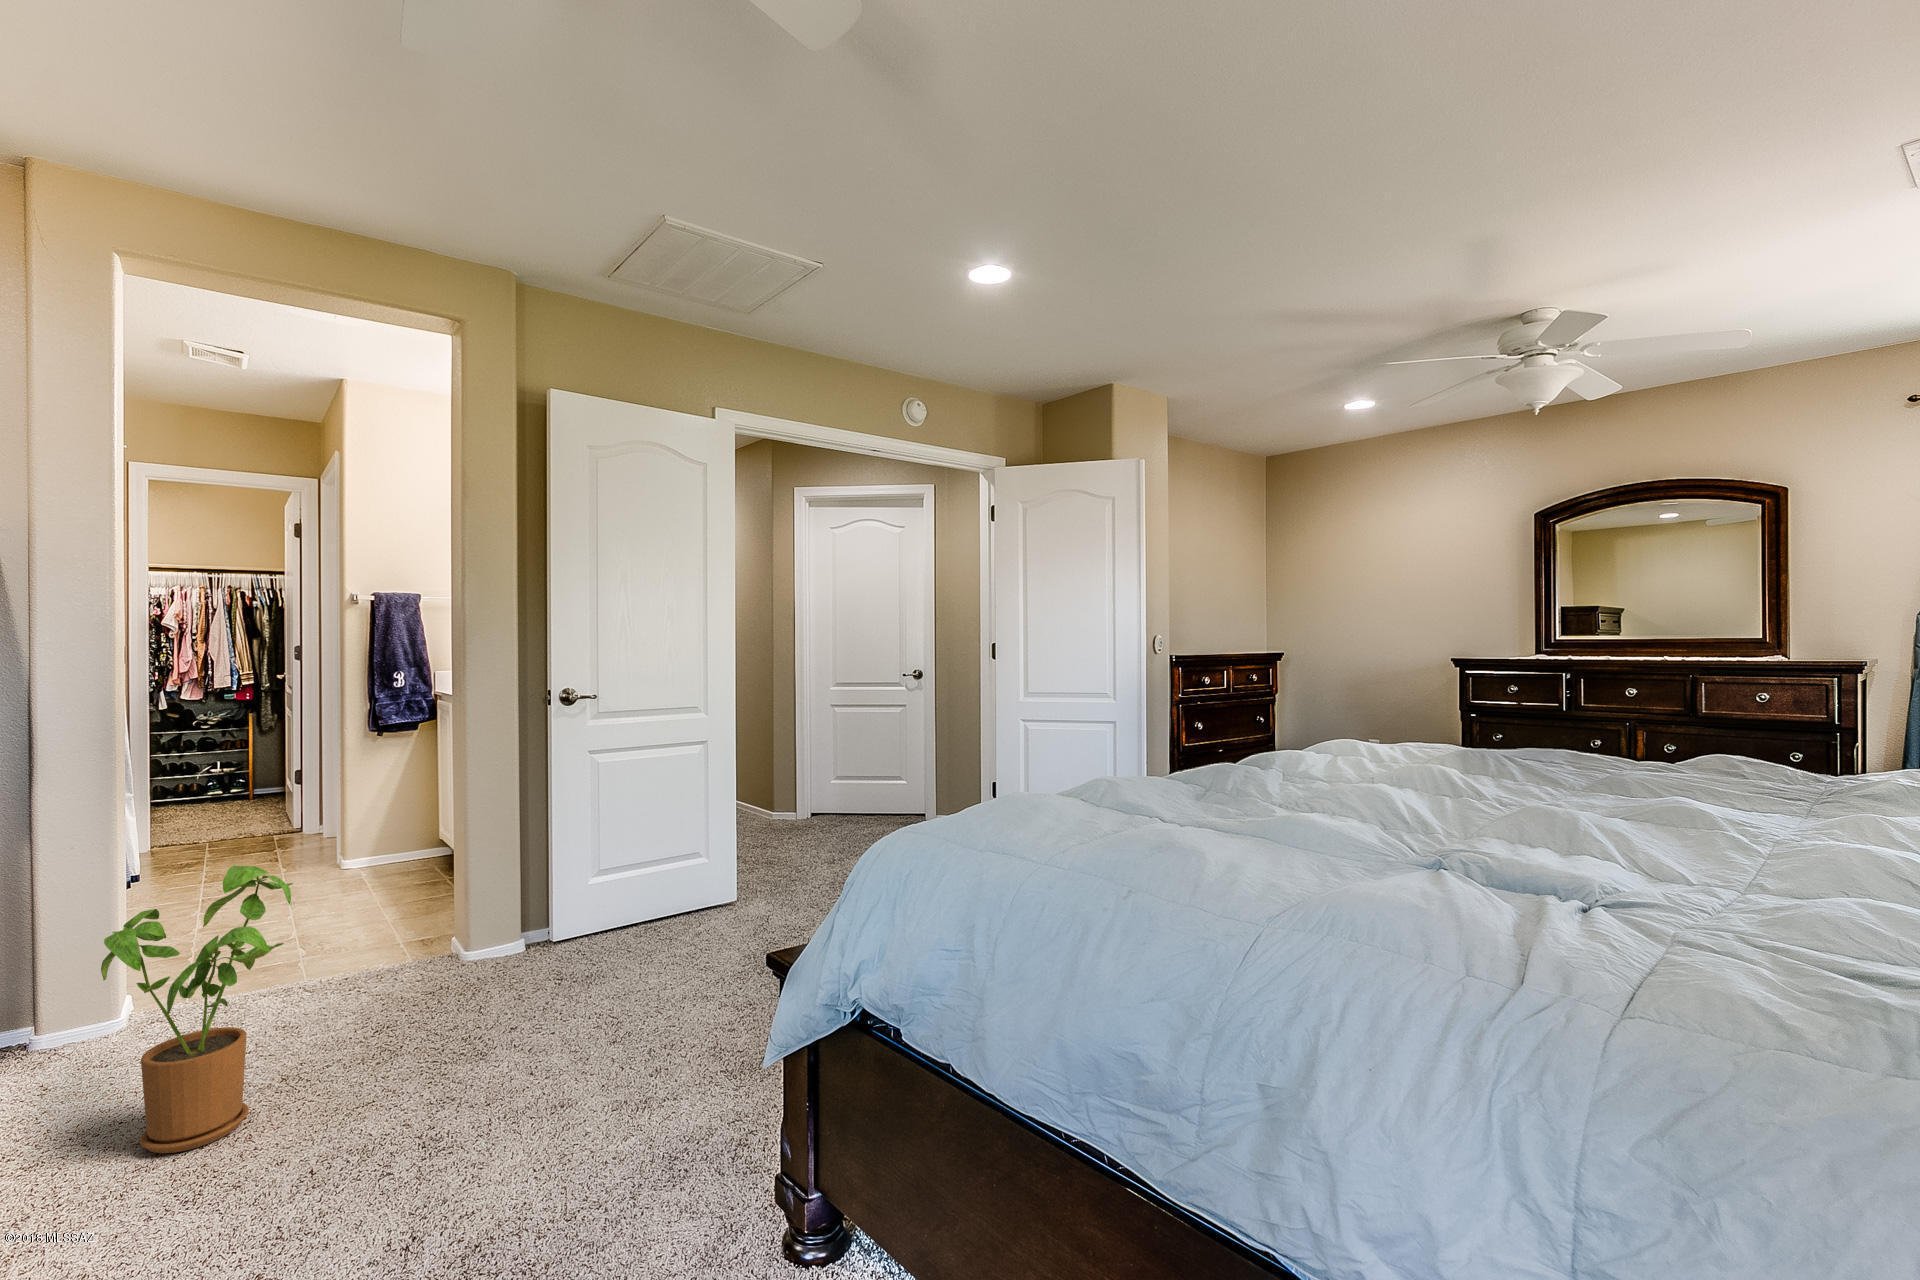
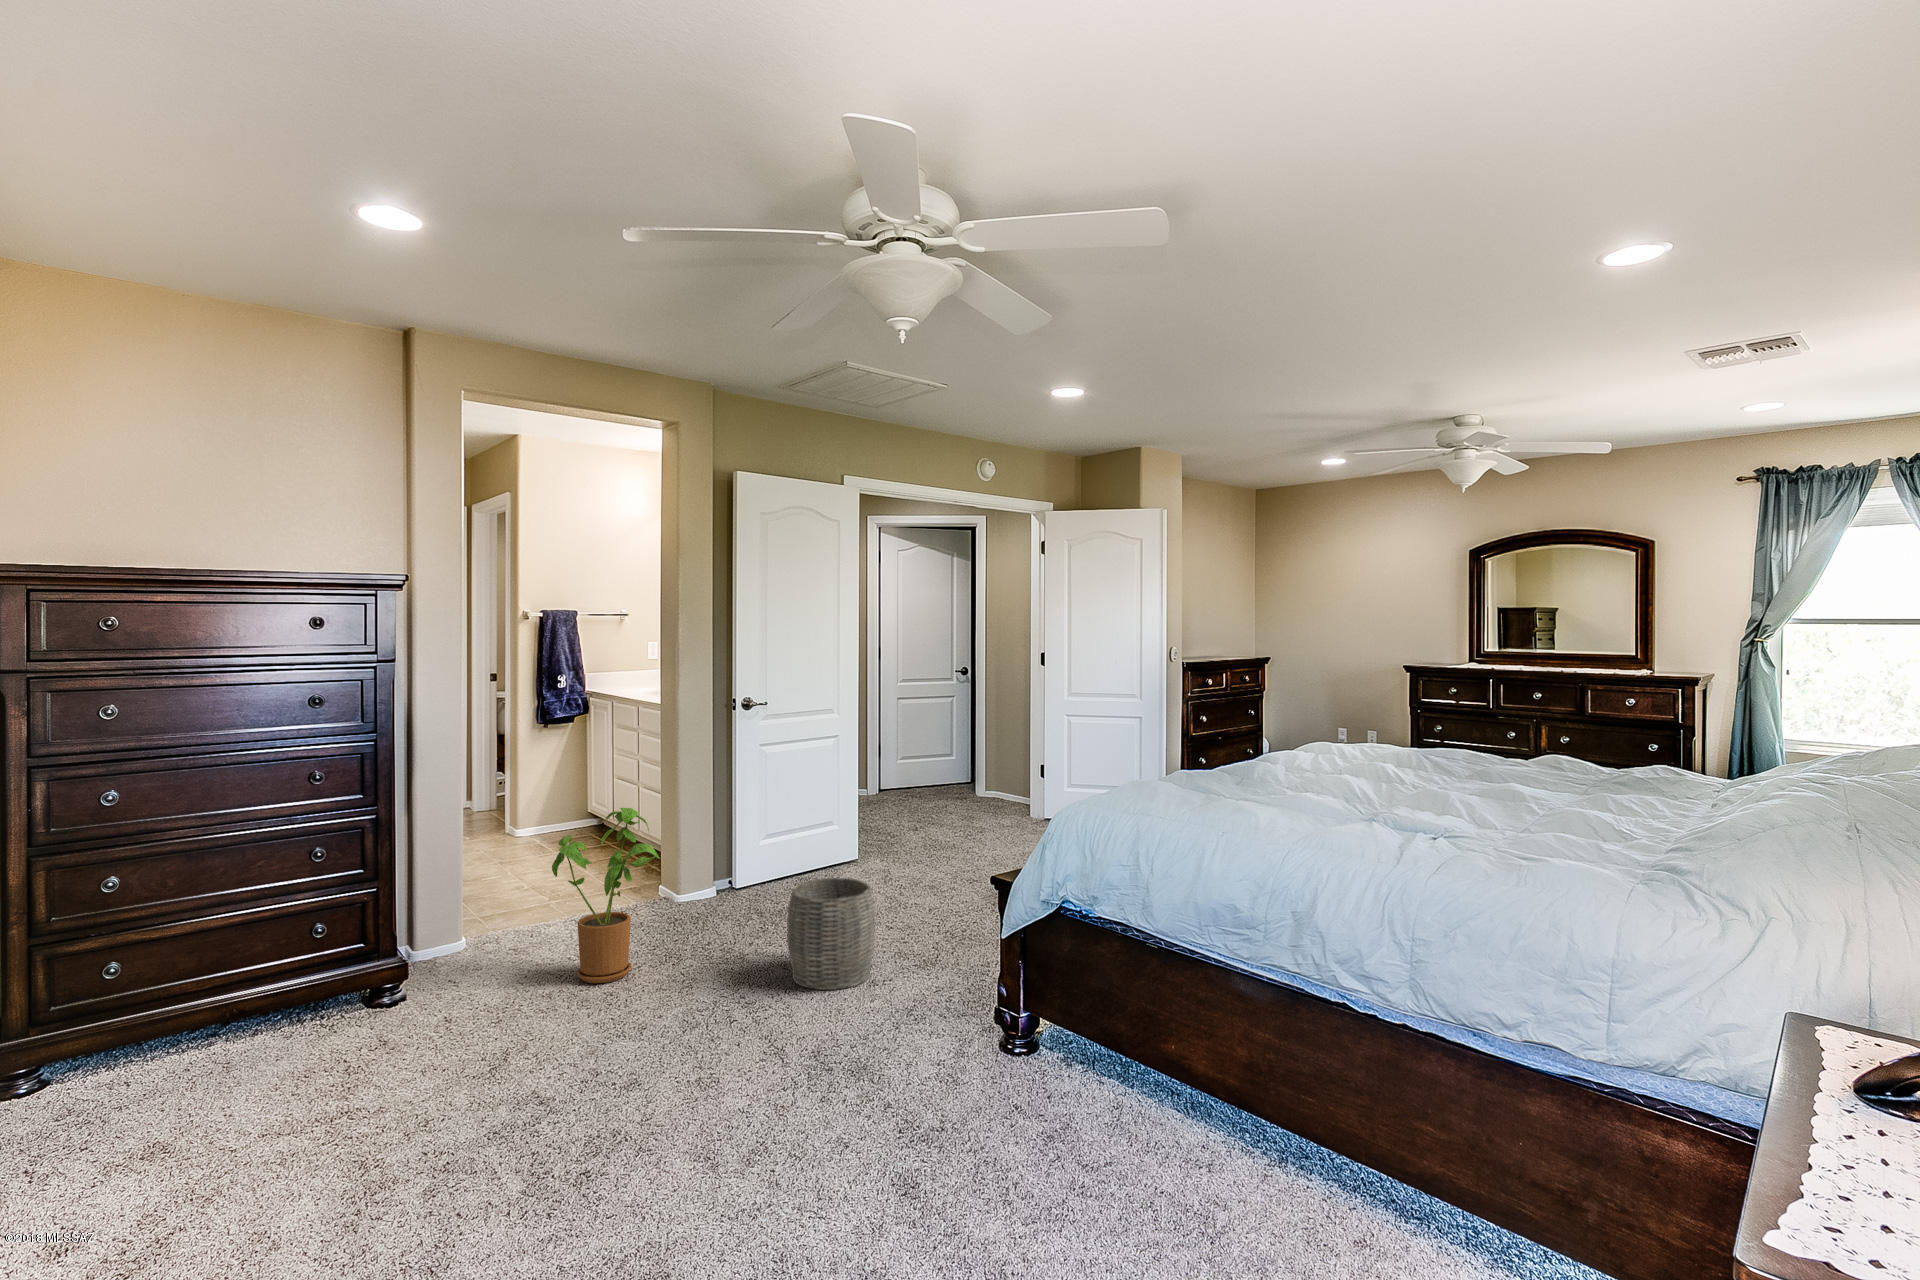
woven basket: none [467,974,624,1178] -> present [787,878,875,990]

